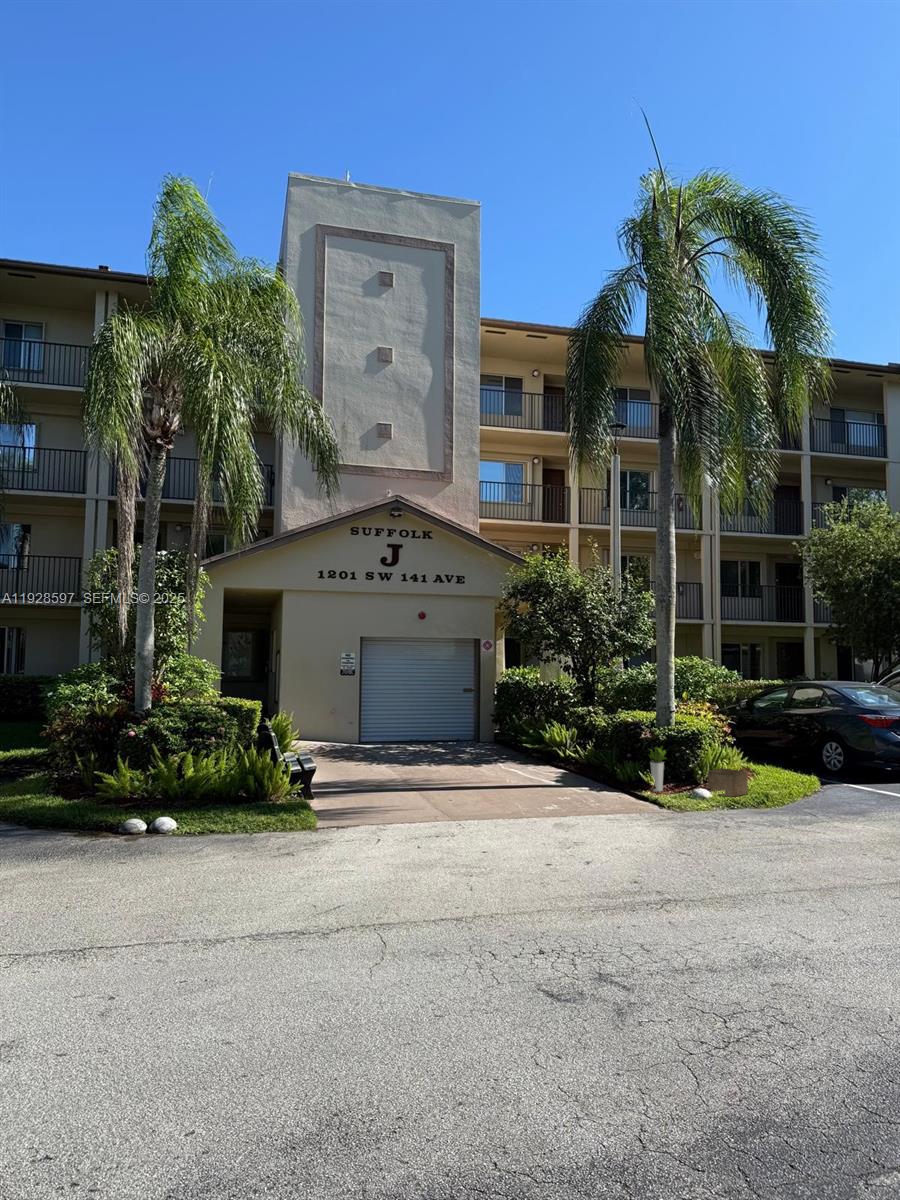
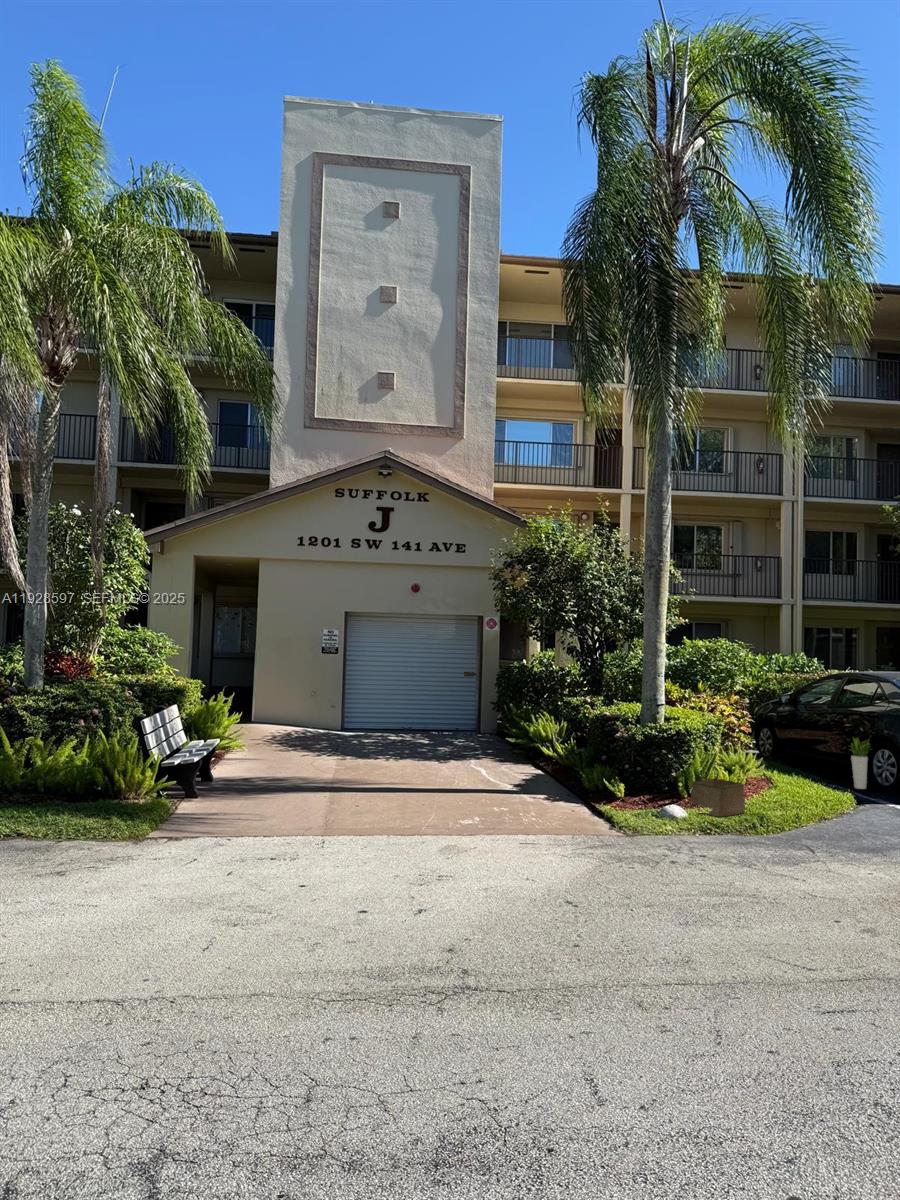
planter: present [650,747,666,791] -> present [851,738,869,789]

